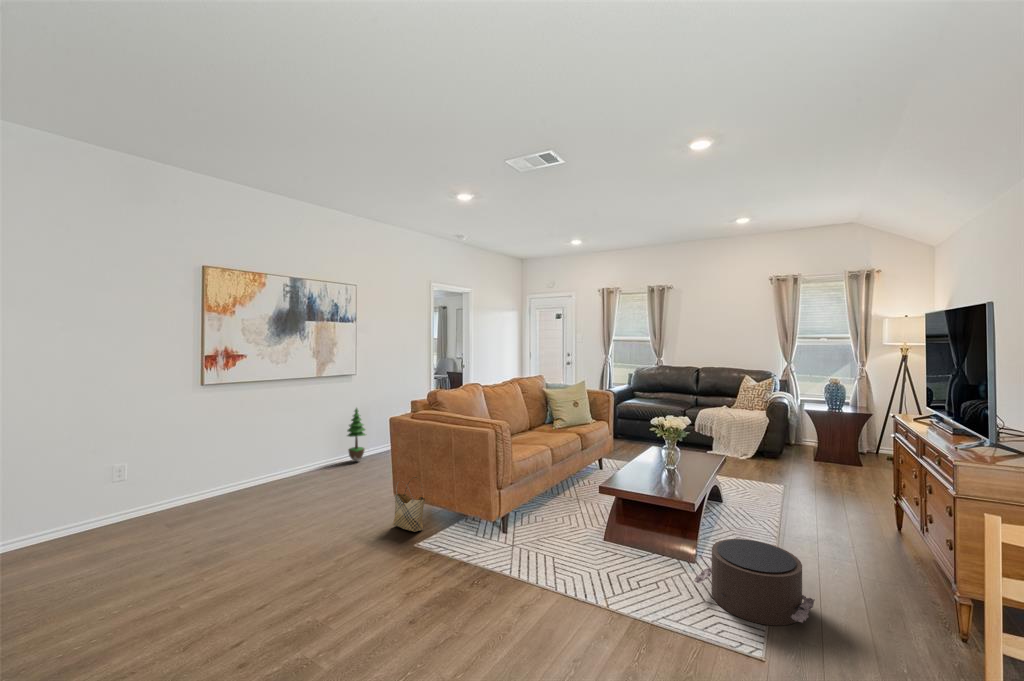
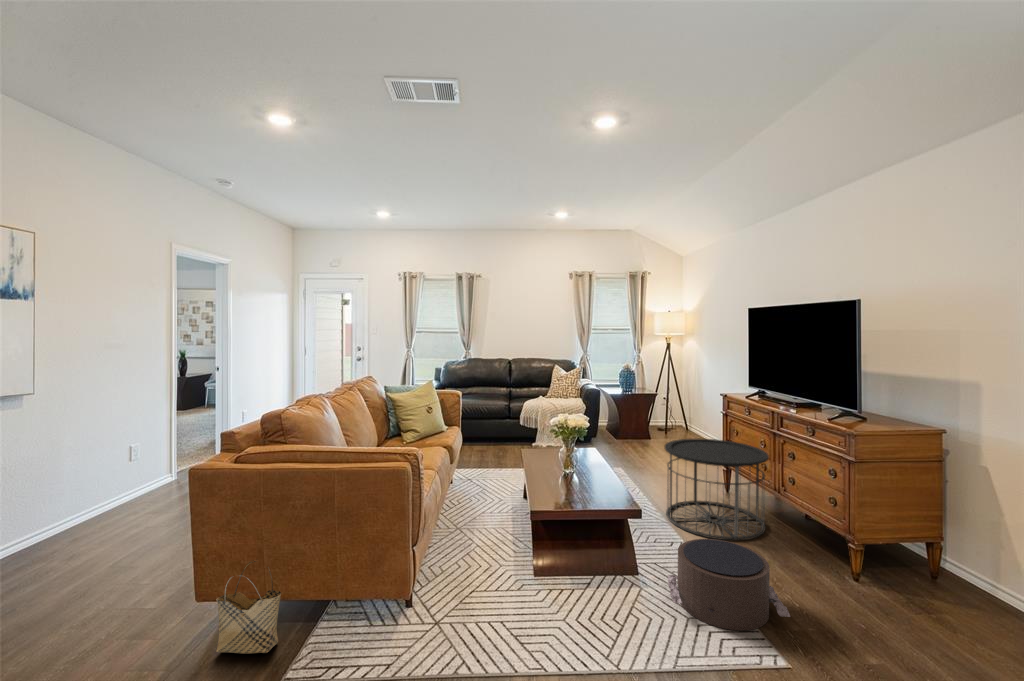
potted tree: present [347,408,366,461] -> none [30,451,78,545]
side table: none [780,456,907,571] -> present [665,438,769,540]

